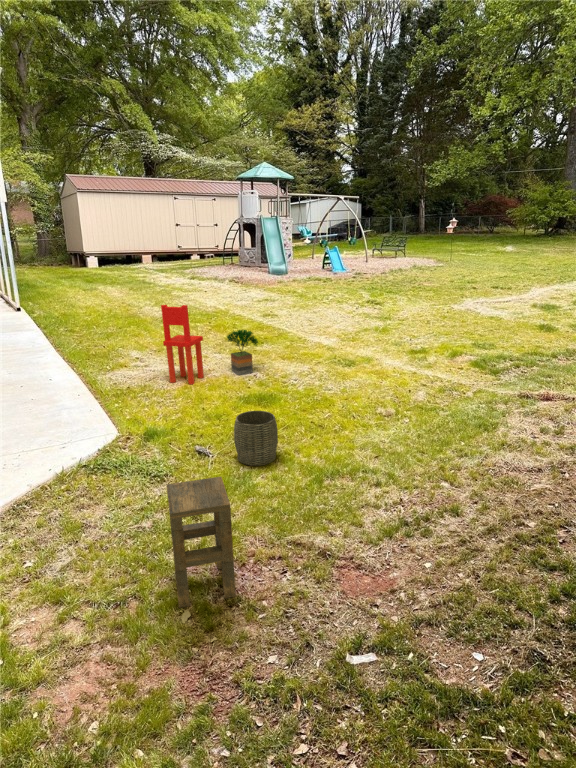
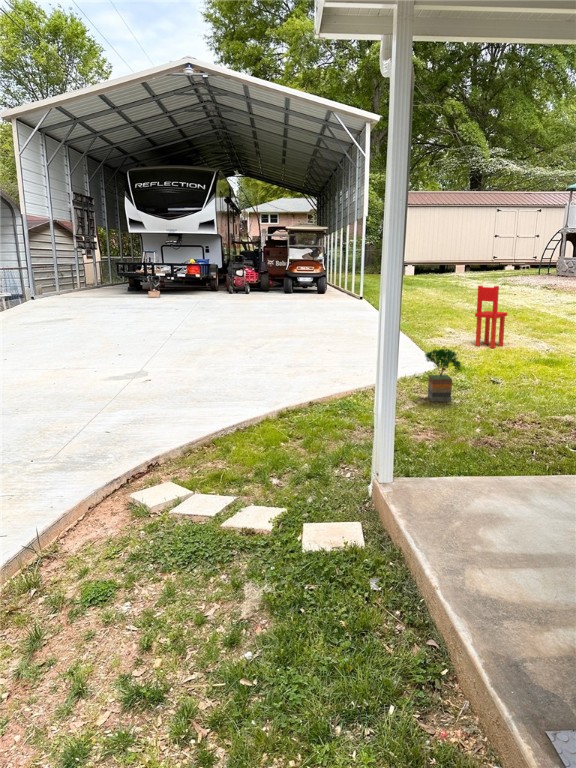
potted tree: present [227,330,258,375] -> present [425,349,461,402]
woven basket: present [234,411,278,466] -> none [521,353,555,389]
side table: present [167,477,236,608] -> none [472,360,512,426]

